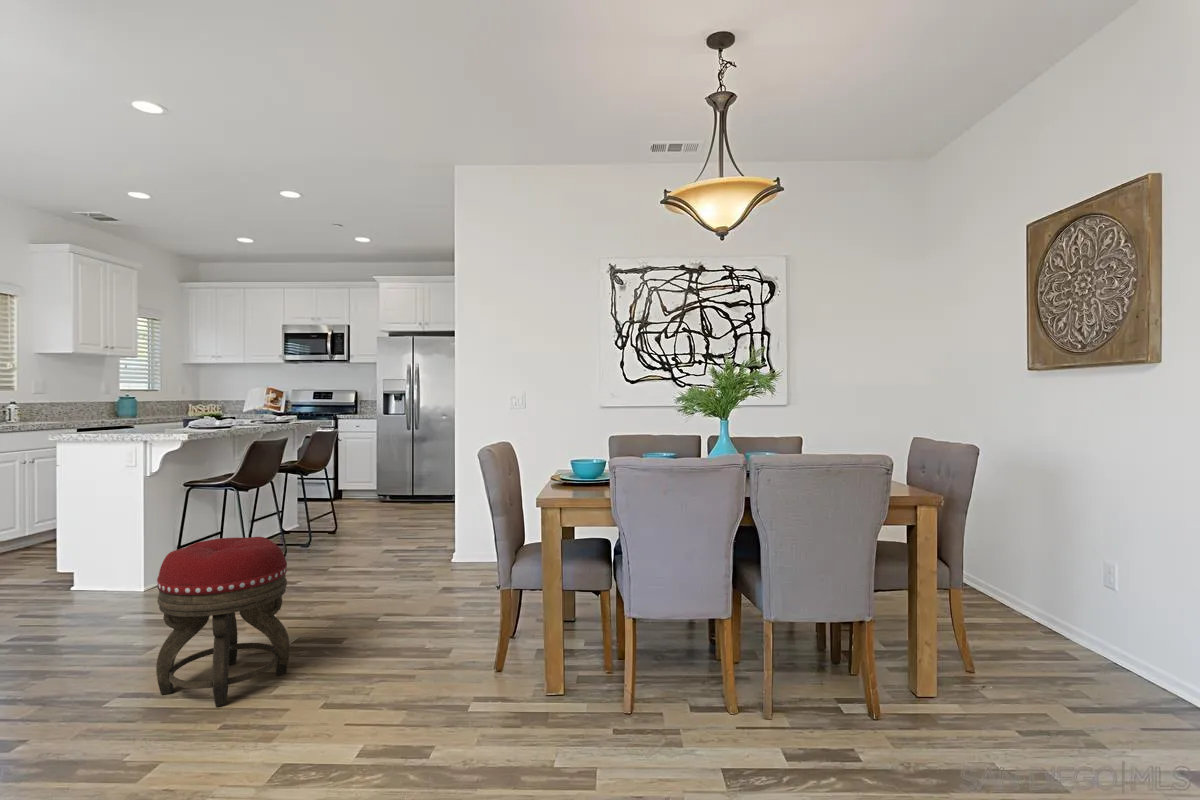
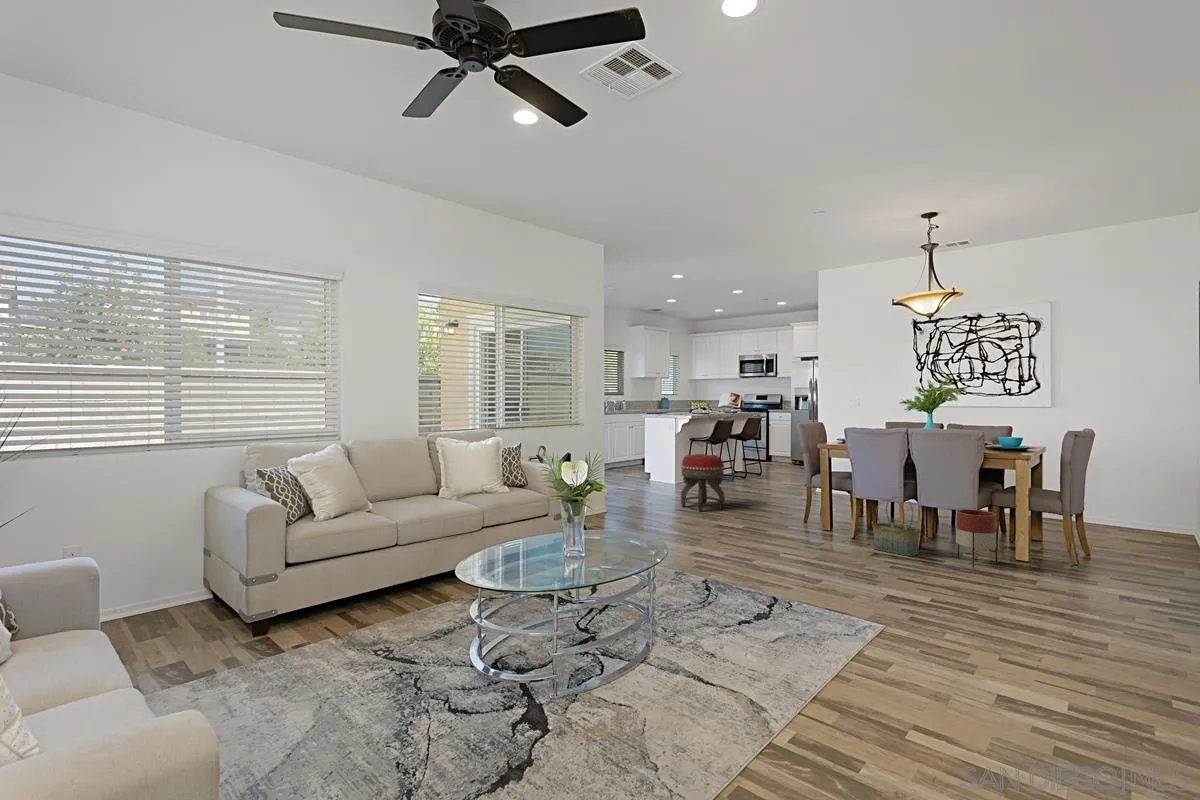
basket: none [711,616,815,766] -> present [873,497,920,556]
planter: none [875,624,962,772] -> present [956,509,997,568]

